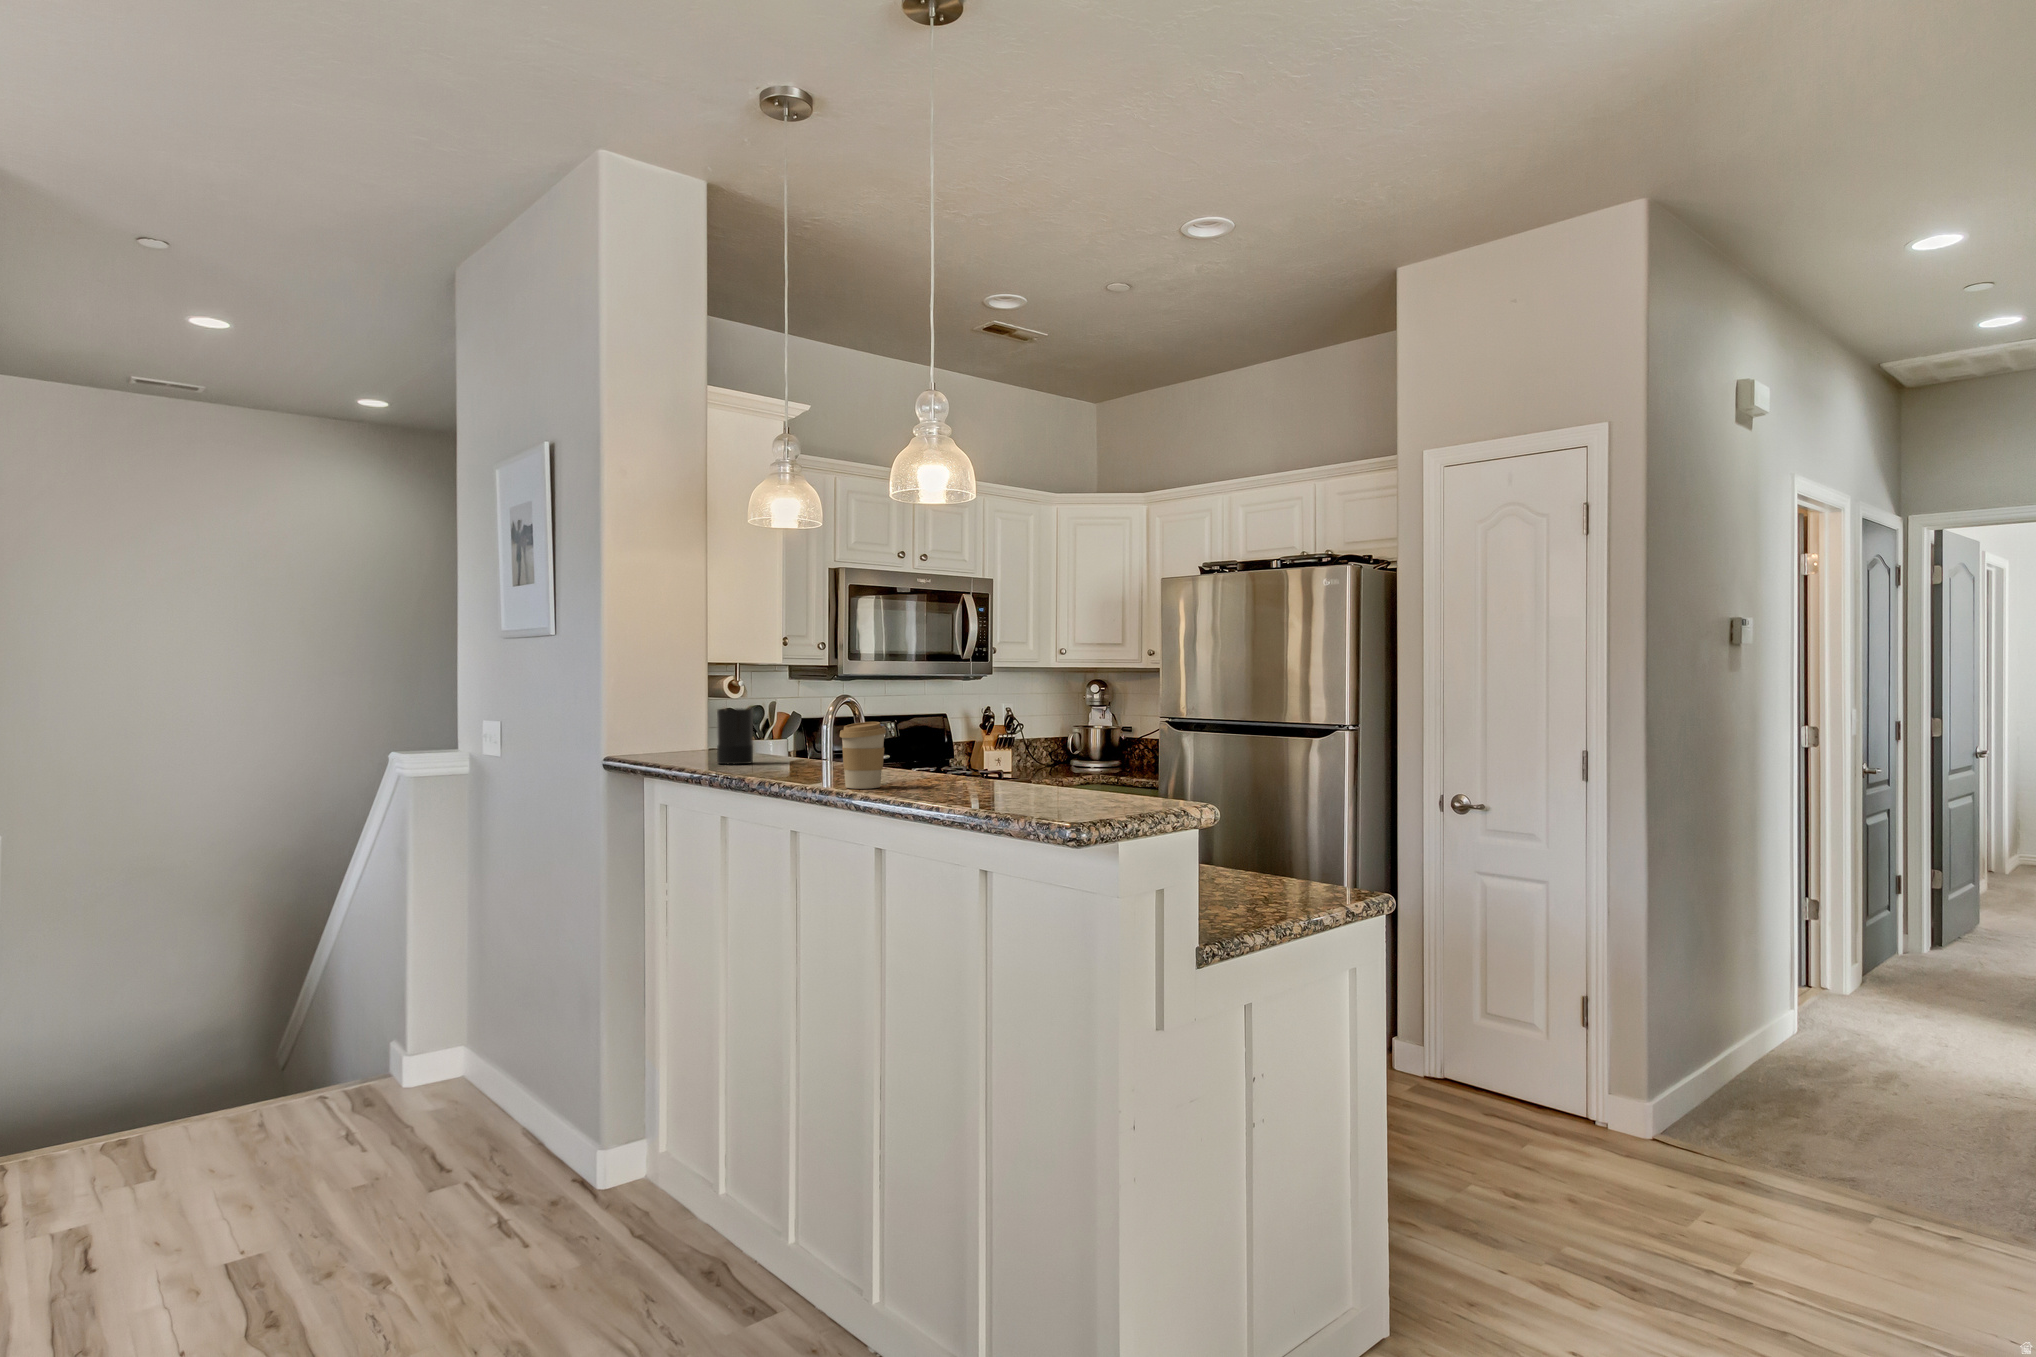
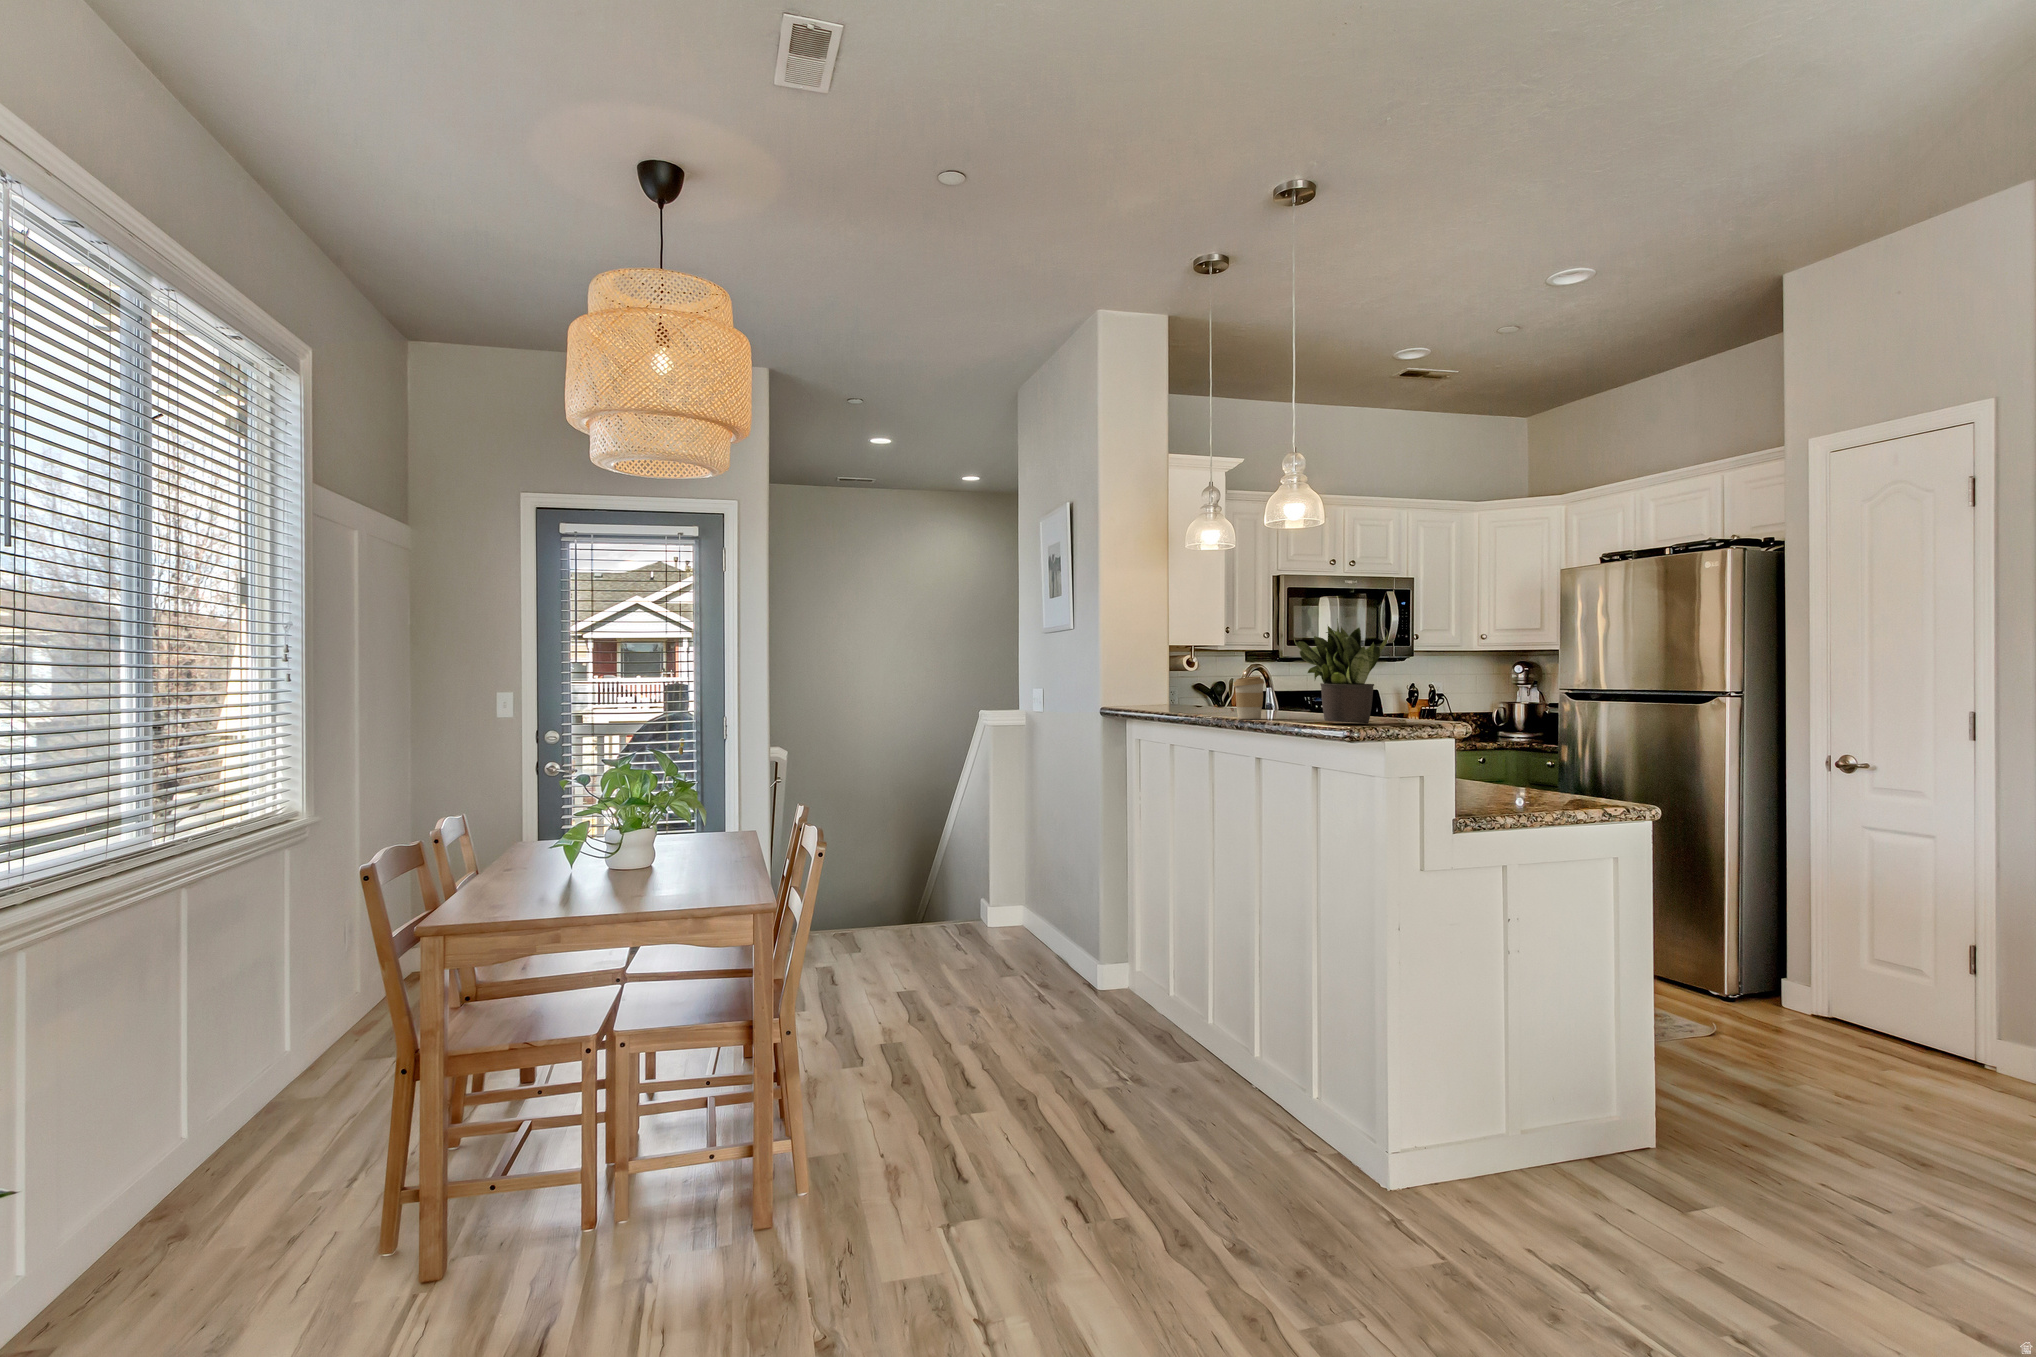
potted plant: none [948,639,1086,800] -> present [1294,619,1388,723]
candle: present [717,709,753,764] -> none [1167,671,1194,711]

